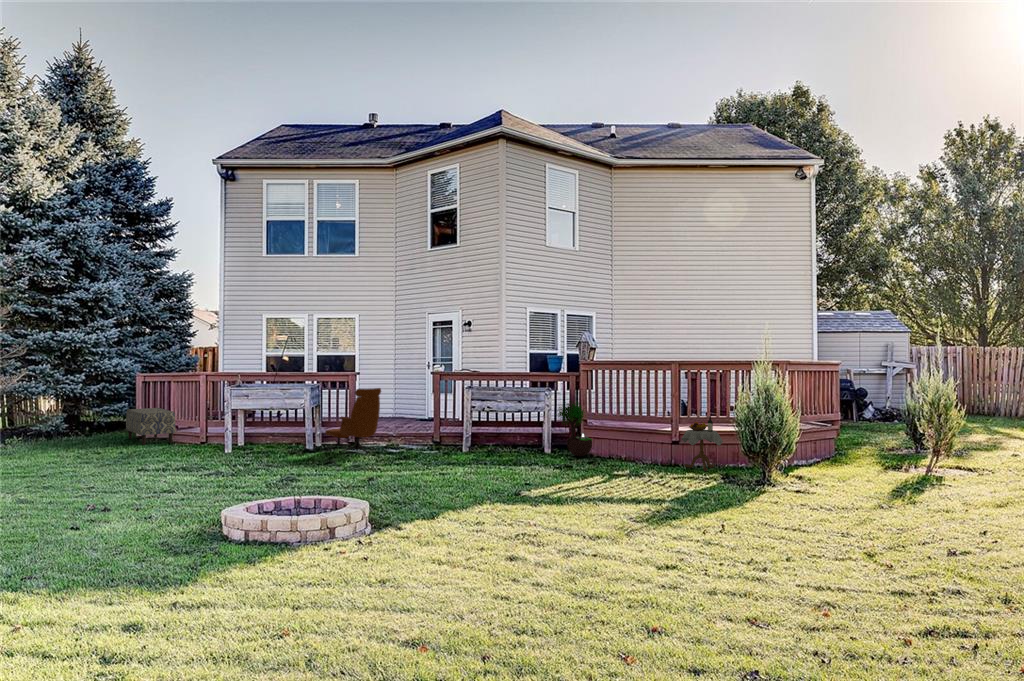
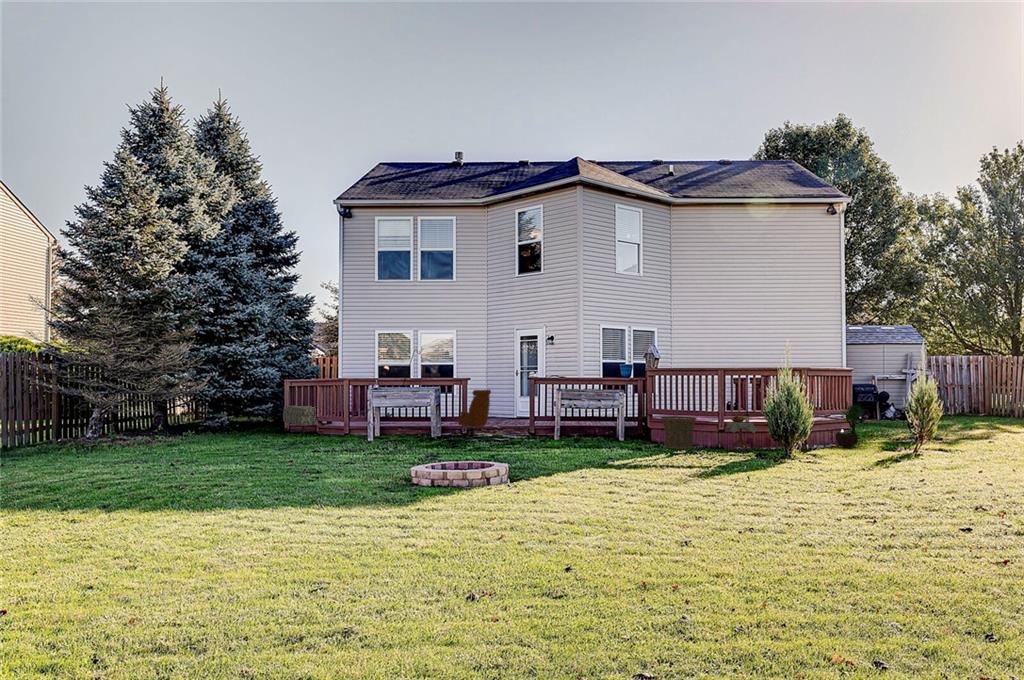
potted tree: present [558,401,592,456] -> present [836,405,862,448]
basket: none [598,422,644,467] -> present [661,416,696,449]

